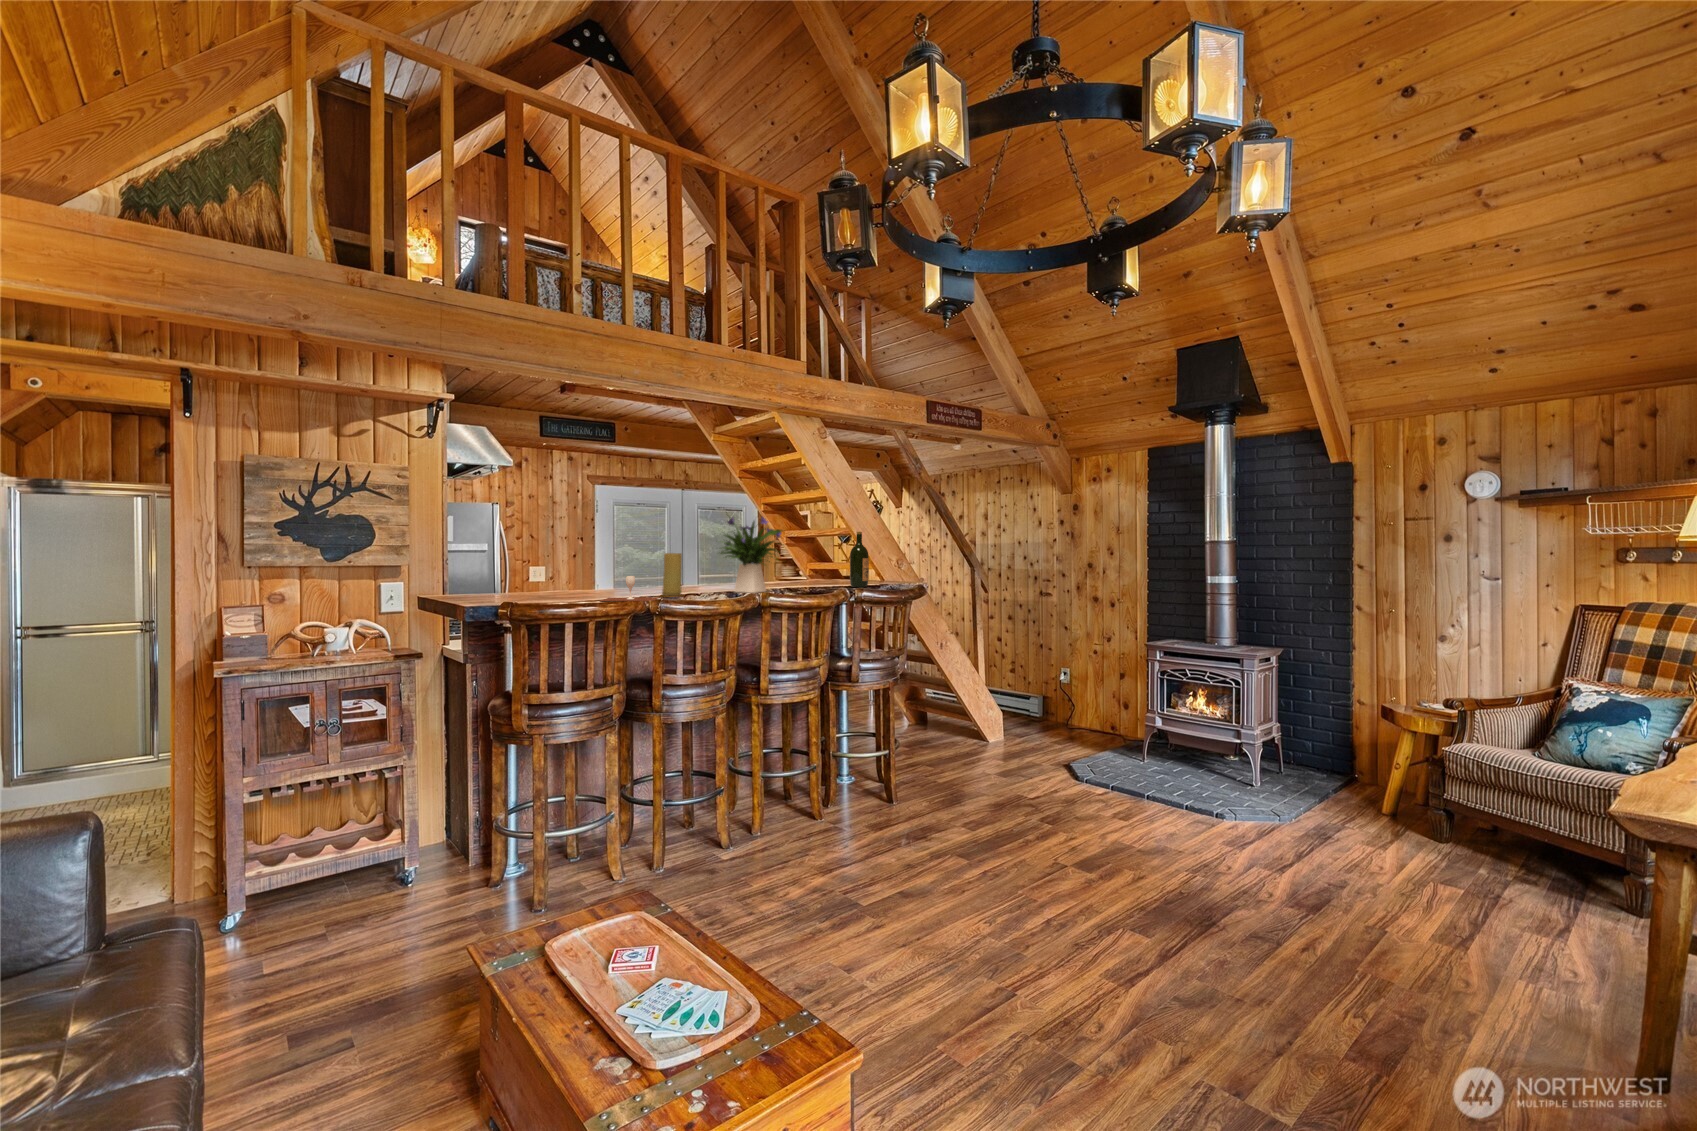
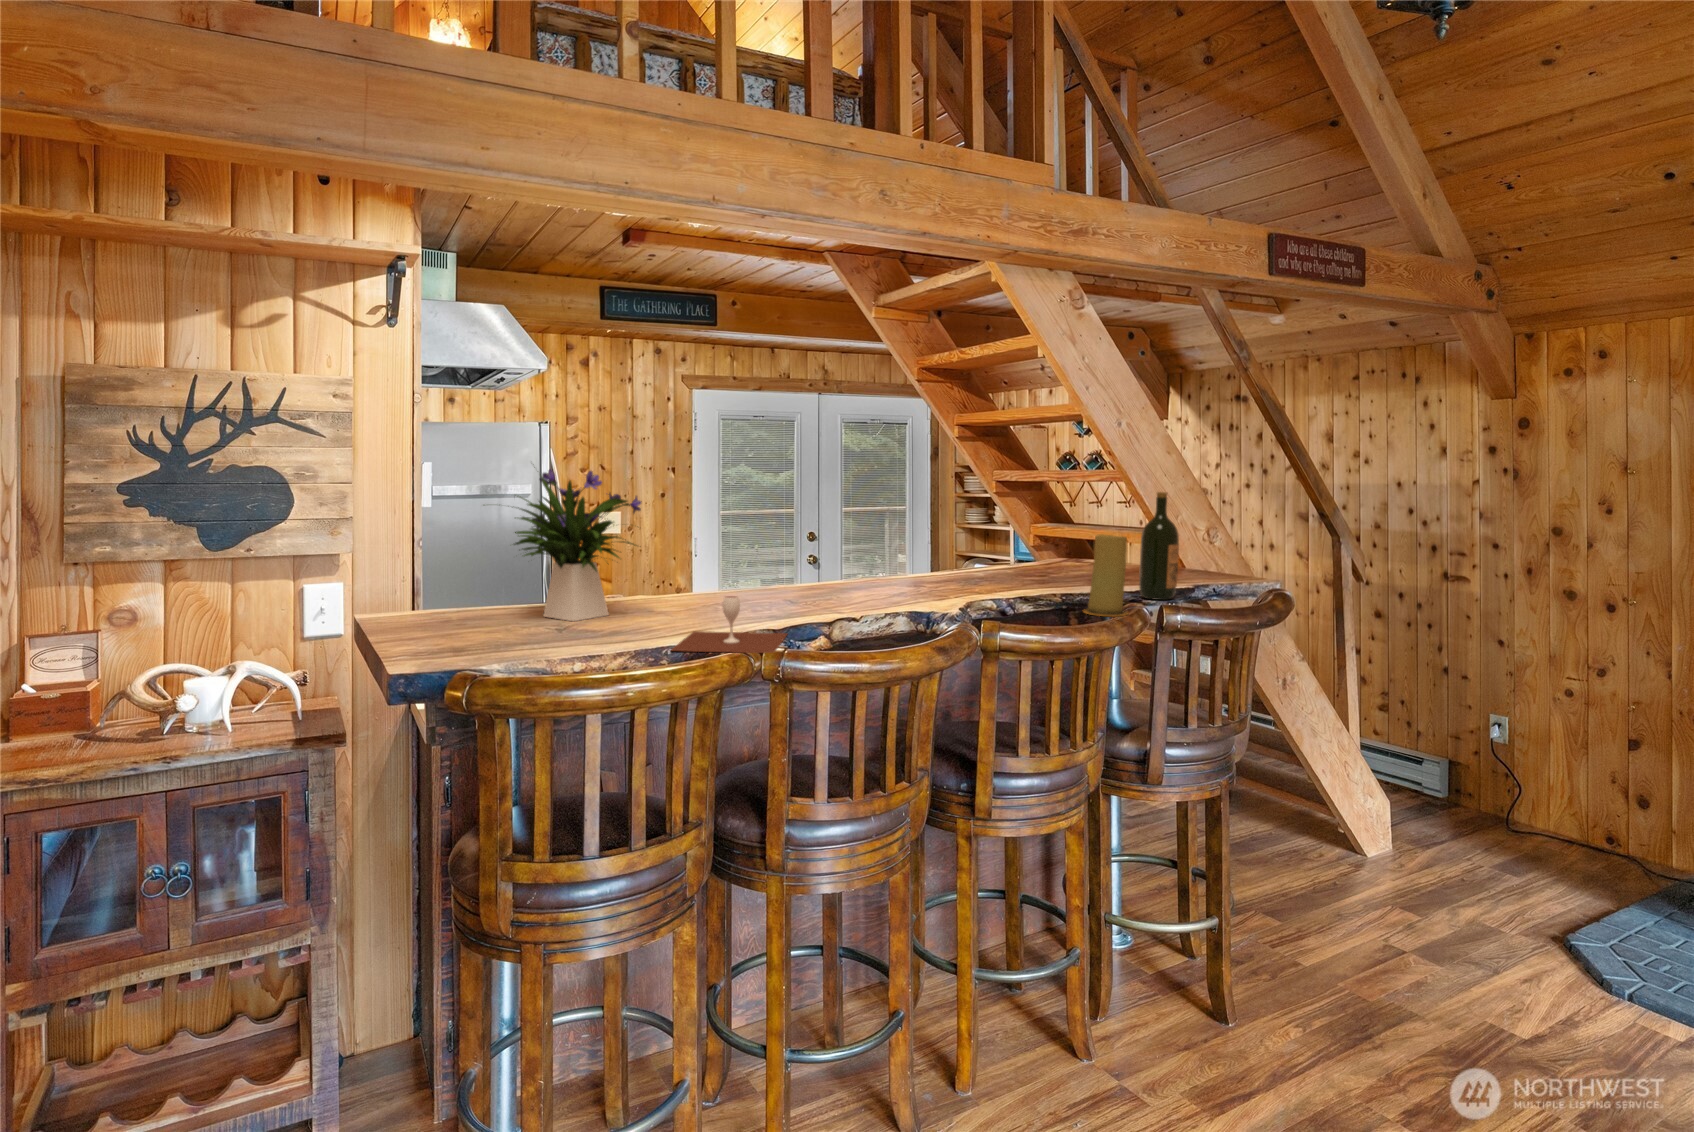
flower arrangement: present [720,517,782,593] -> present [514,469,641,621]
candle: present [662,553,682,596] -> present [1083,534,1128,616]

